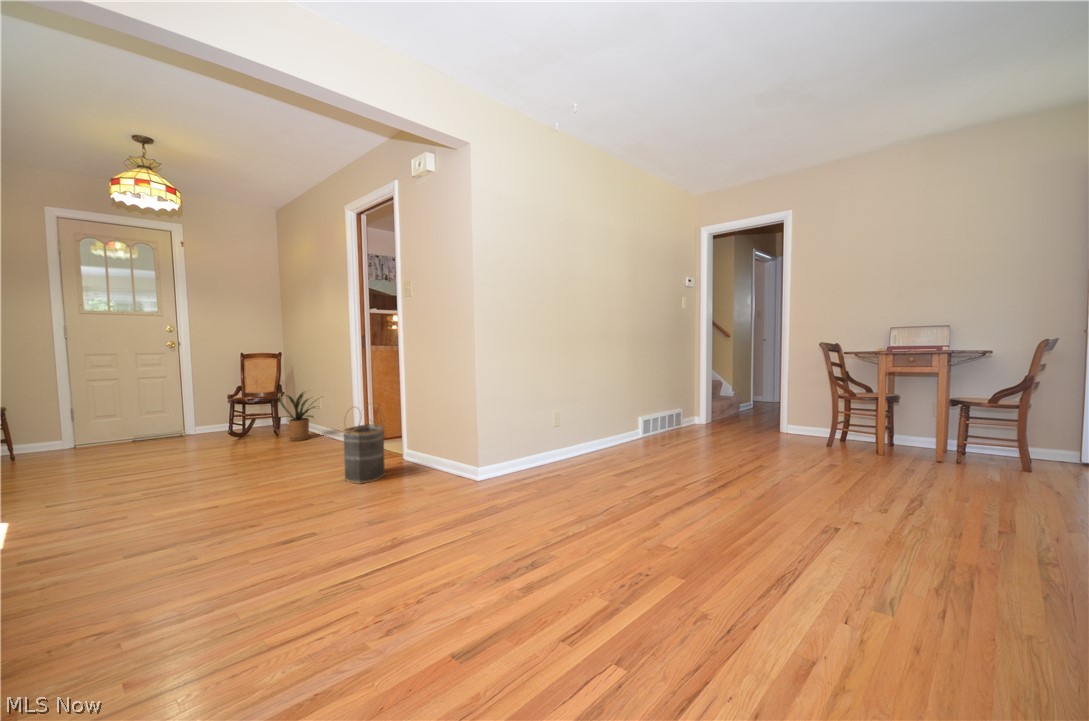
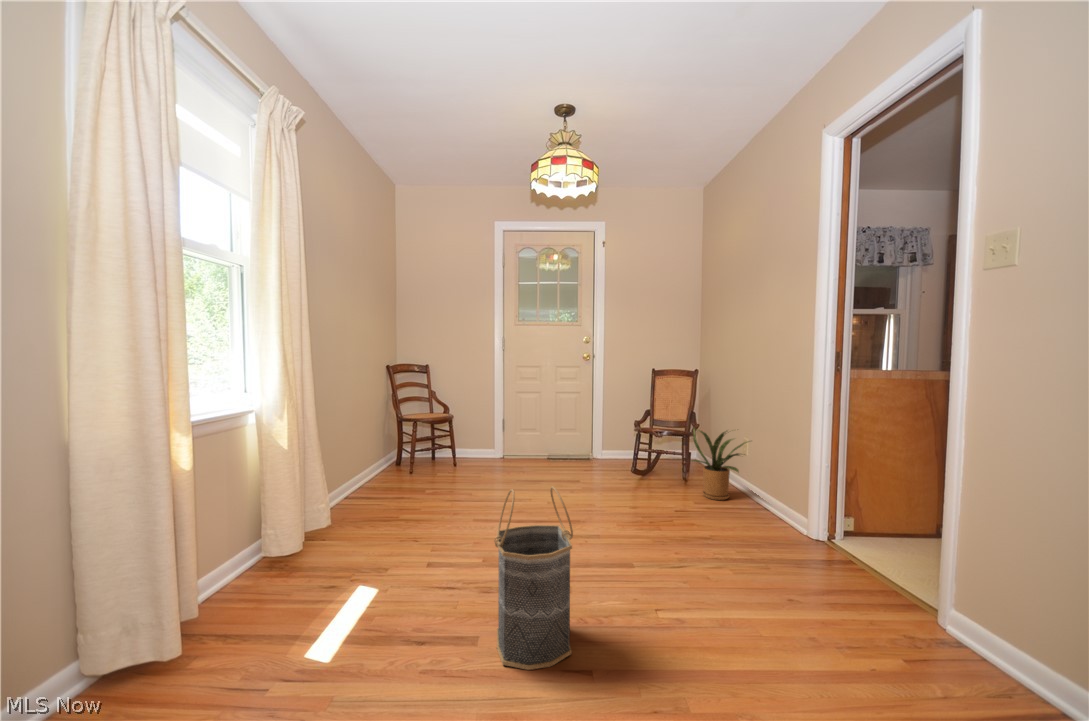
basket: present [343,408,385,484] -> present [494,486,573,670]

